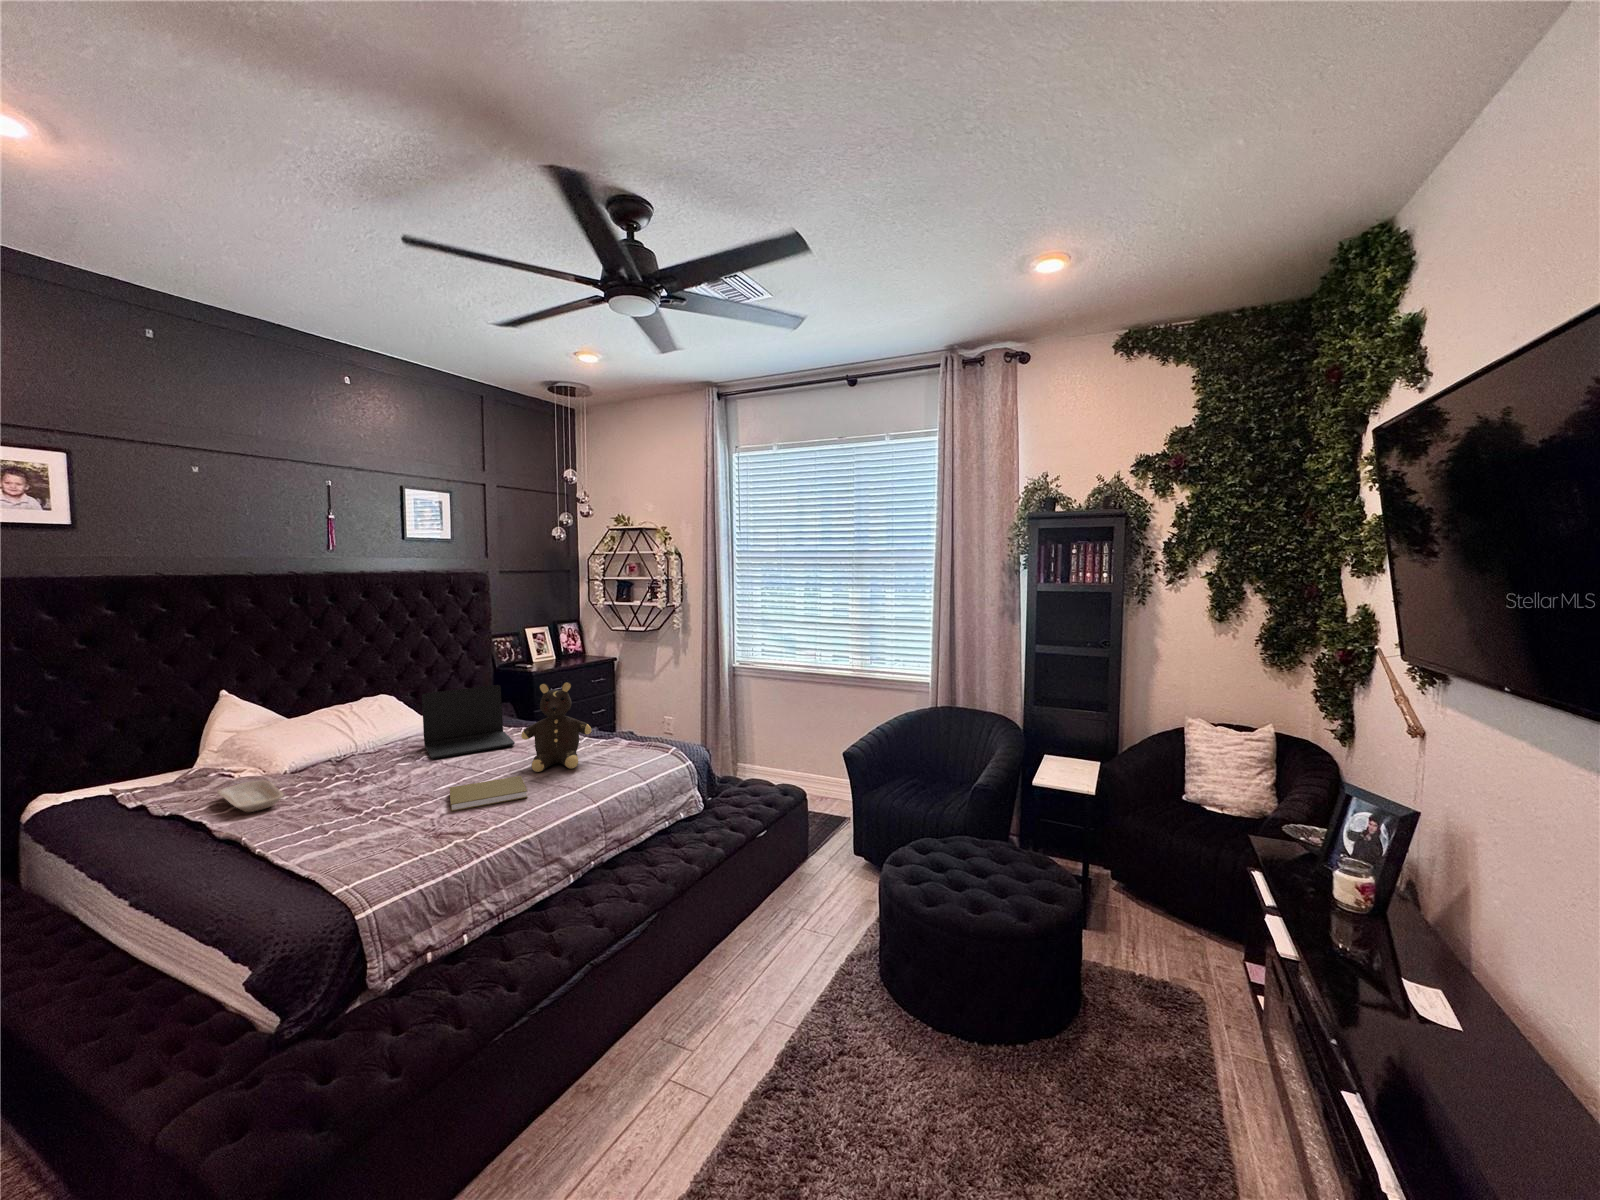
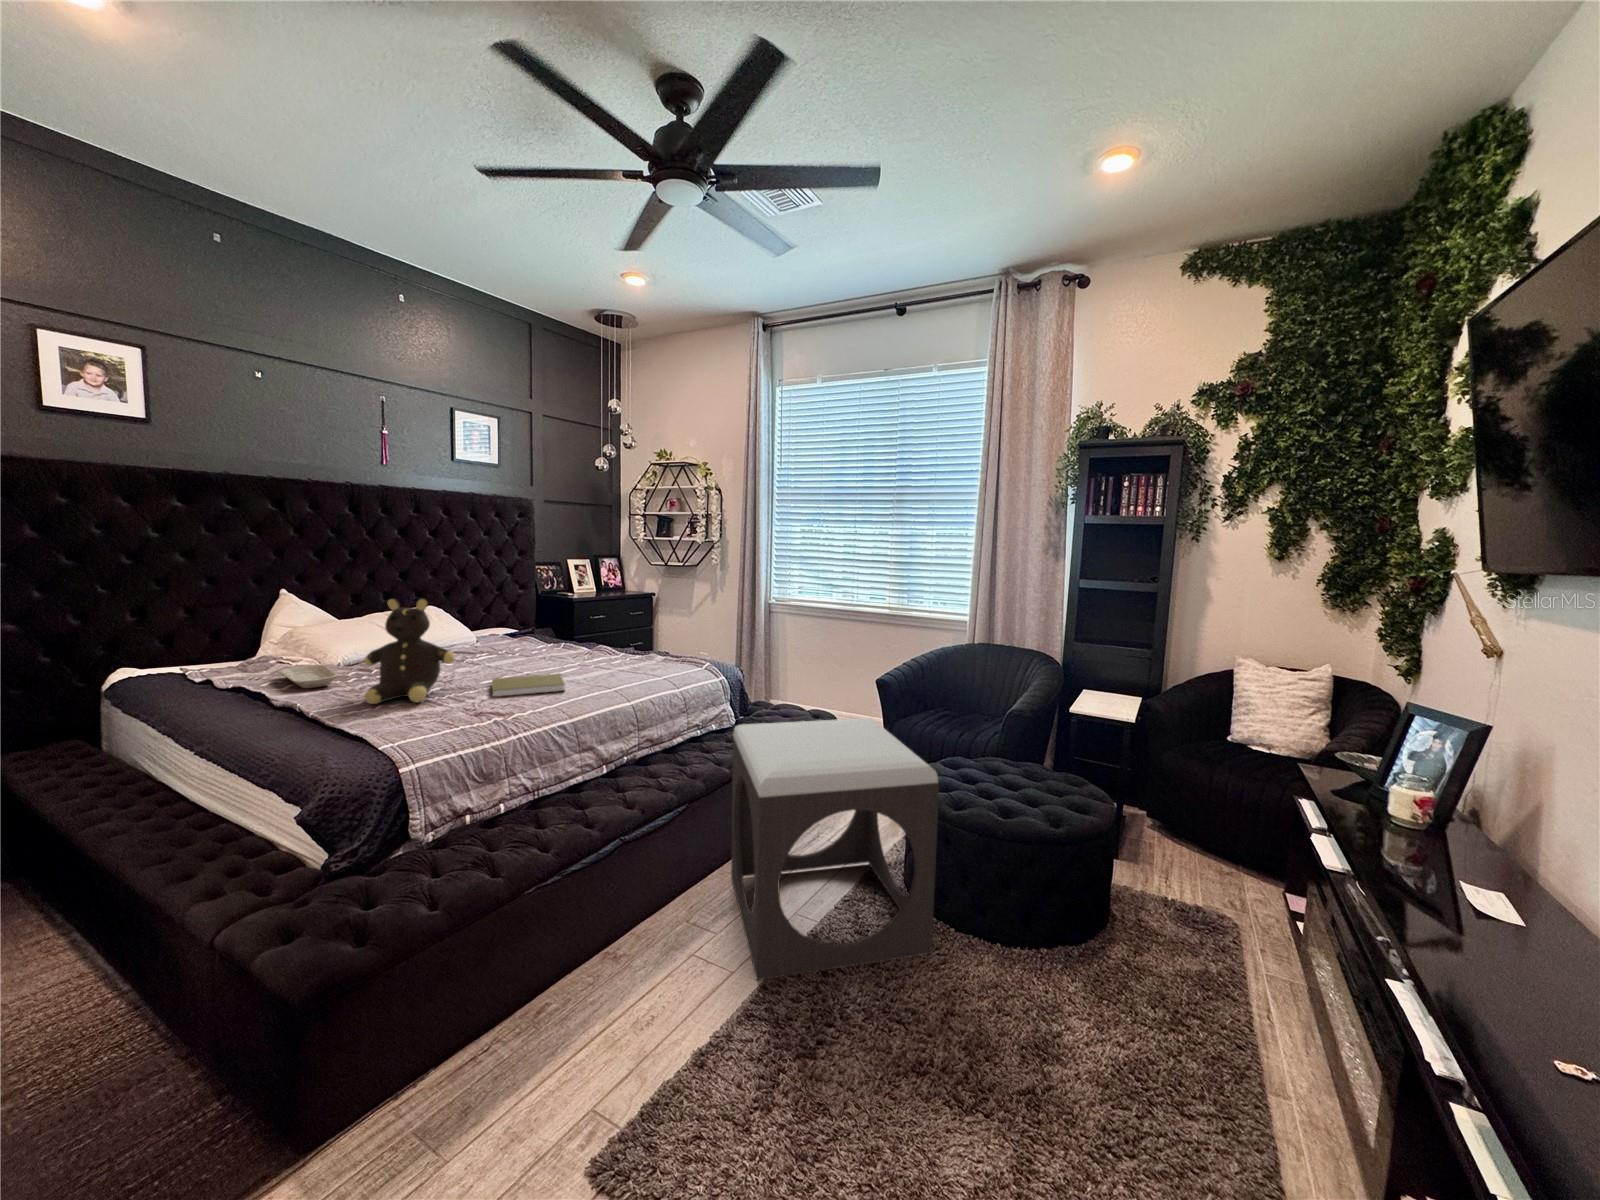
teddy bear: present [521,682,592,772] -> present [364,599,454,704]
laptop: present [422,685,515,759] -> none [469,598,555,660]
footstool: none [702,809,911,1107] -> present [731,718,939,980]

